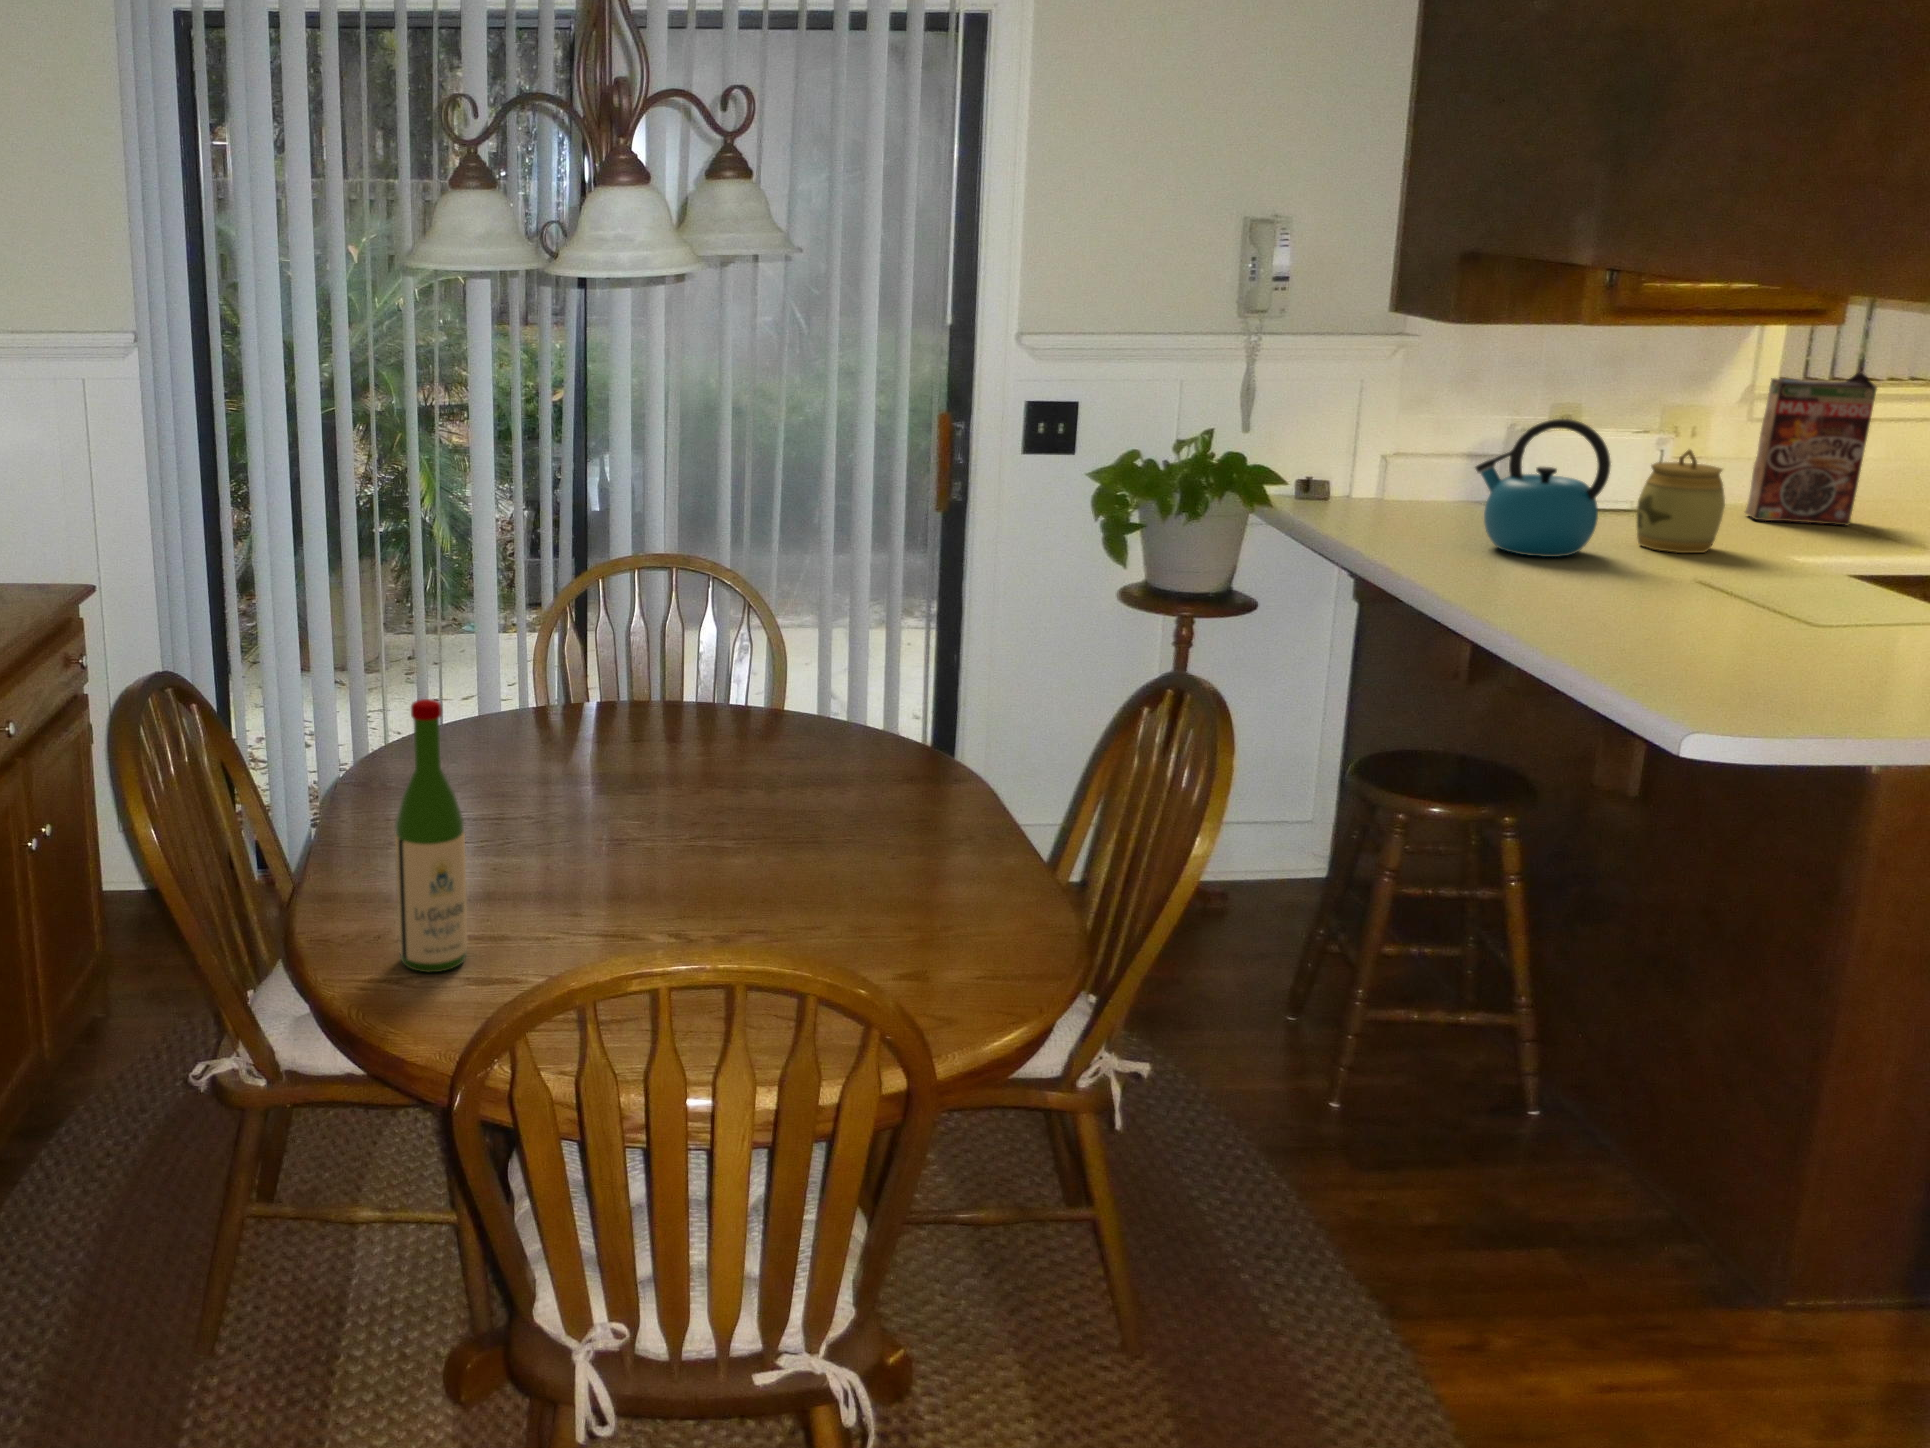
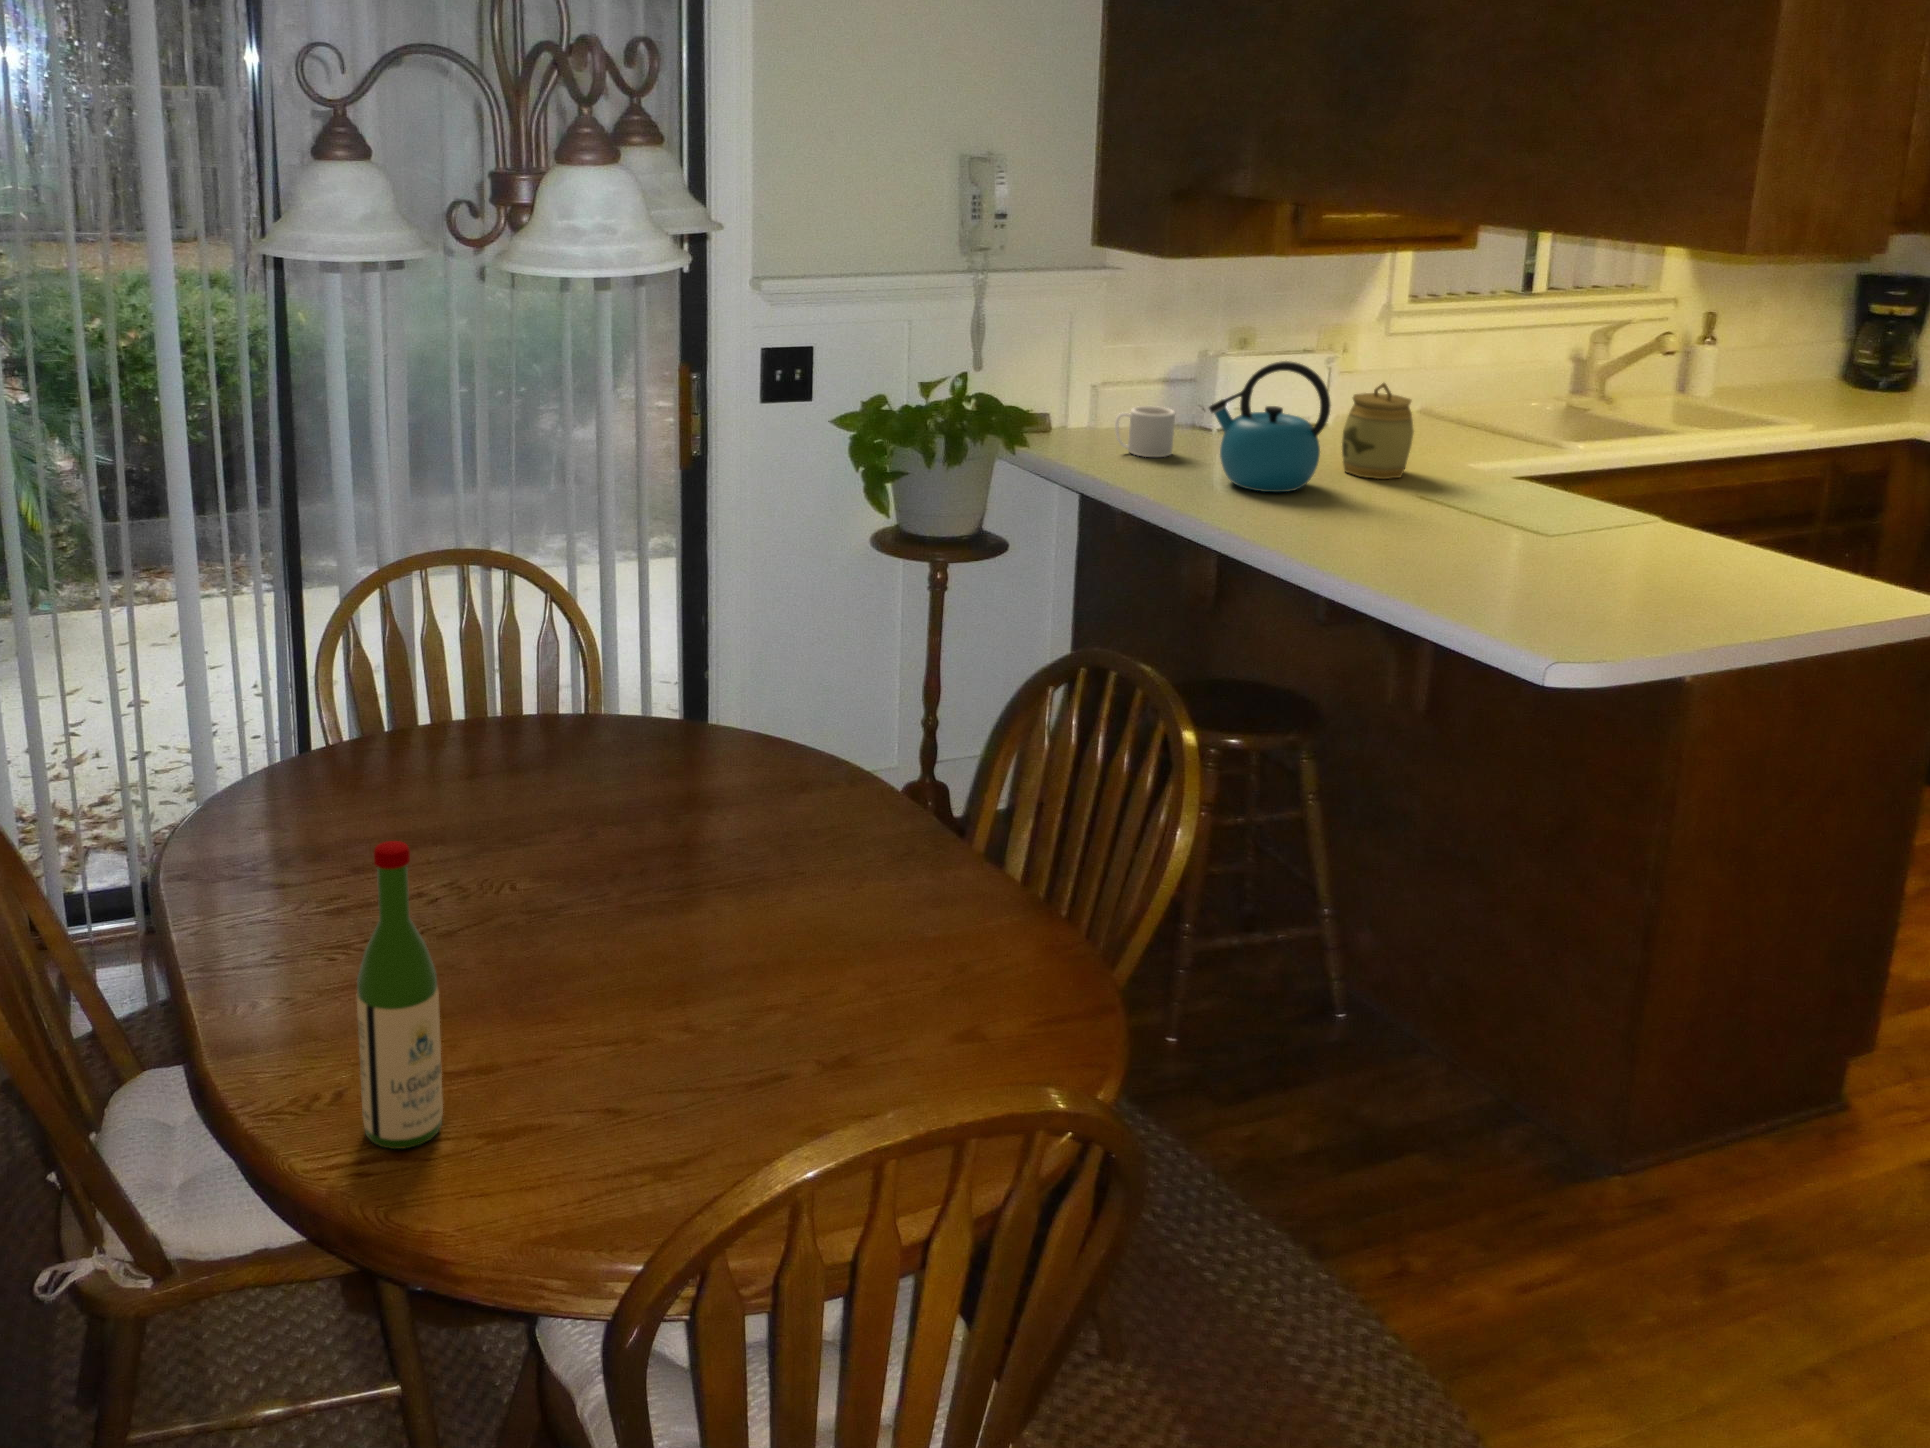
cereal box: present [1745,373,1877,525] -> none [1404,299,1509,437]
mug: none [1384,472,1452,524] -> present [1115,406,1175,457]

